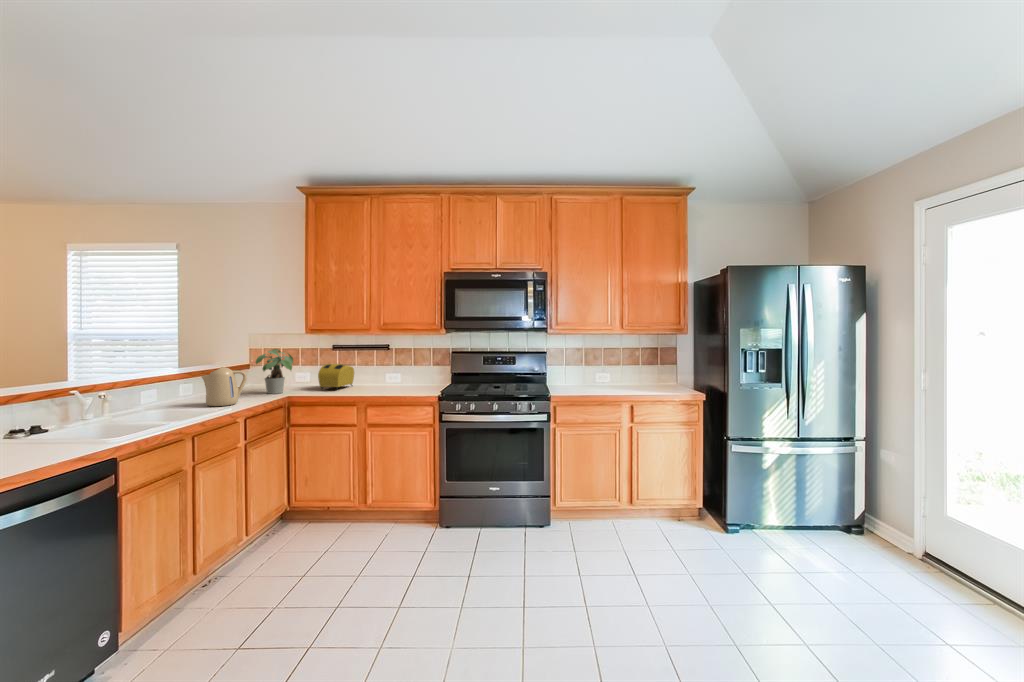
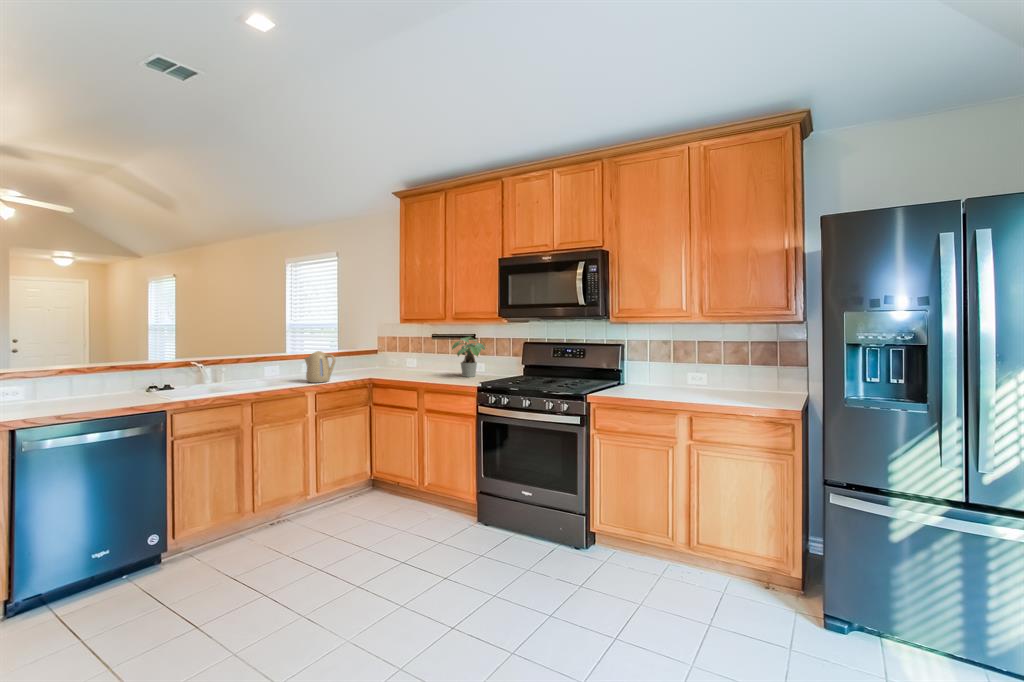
potted plant: present [256,349,293,394] -> present [452,337,485,377]
toaster: present [318,364,354,389] -> none [406,351,441,376]

